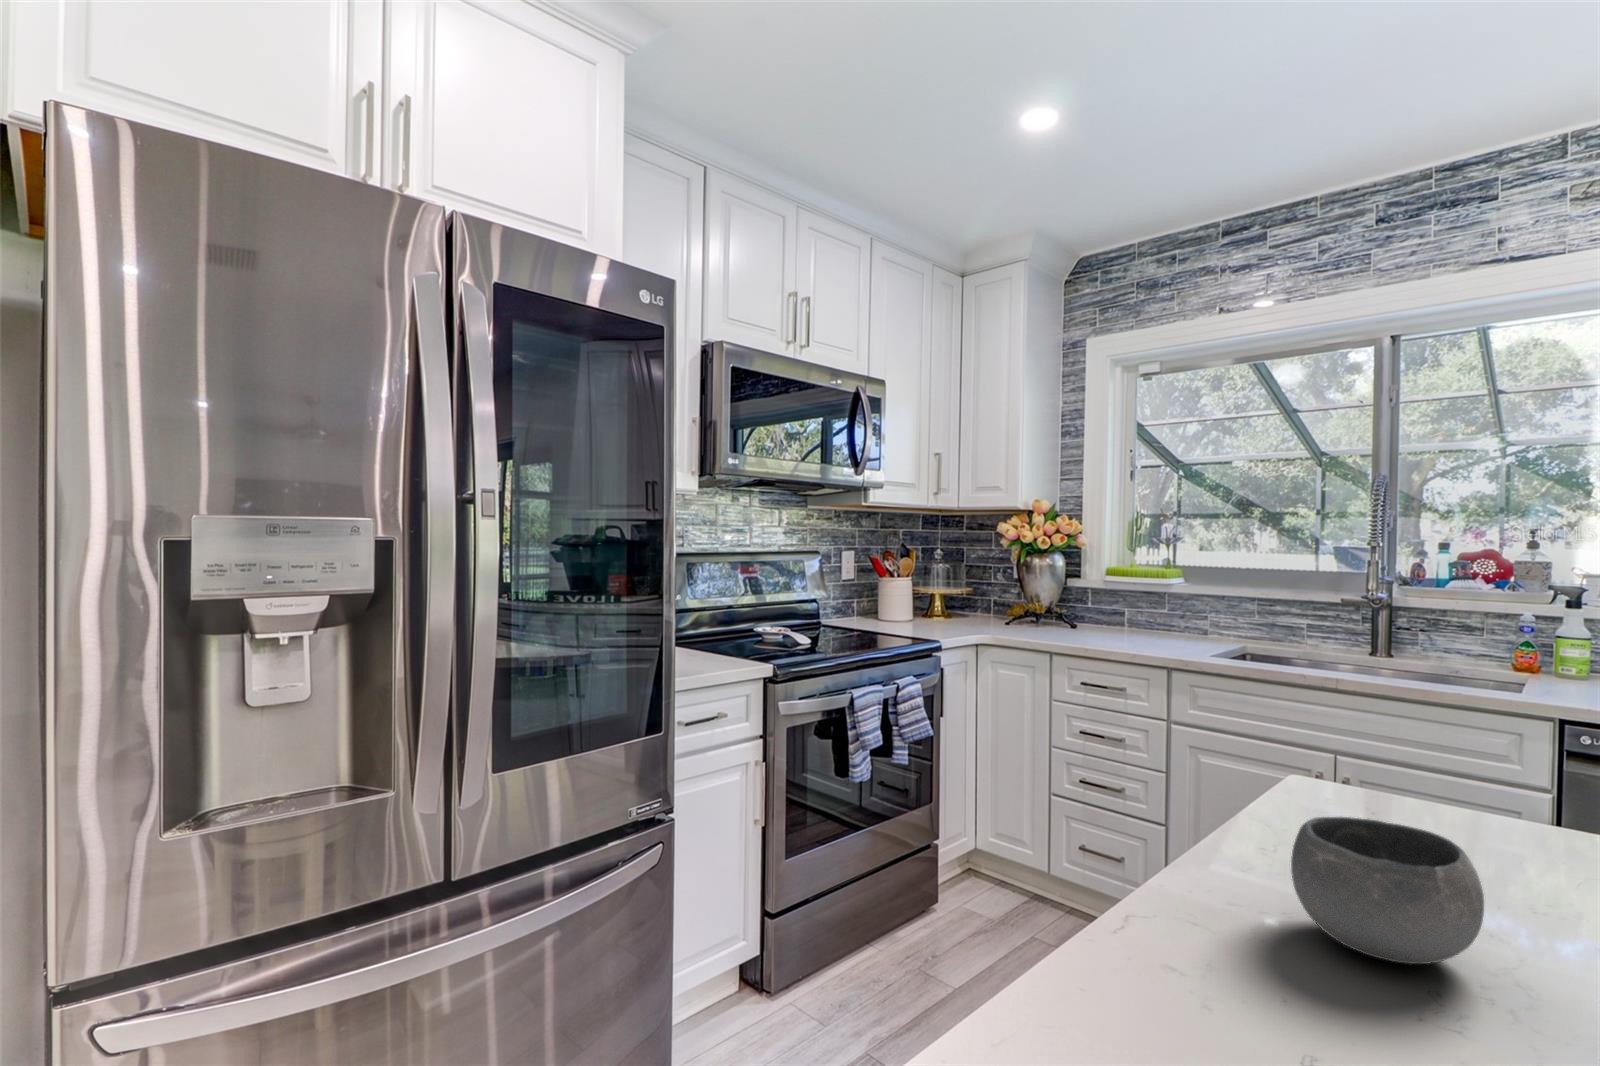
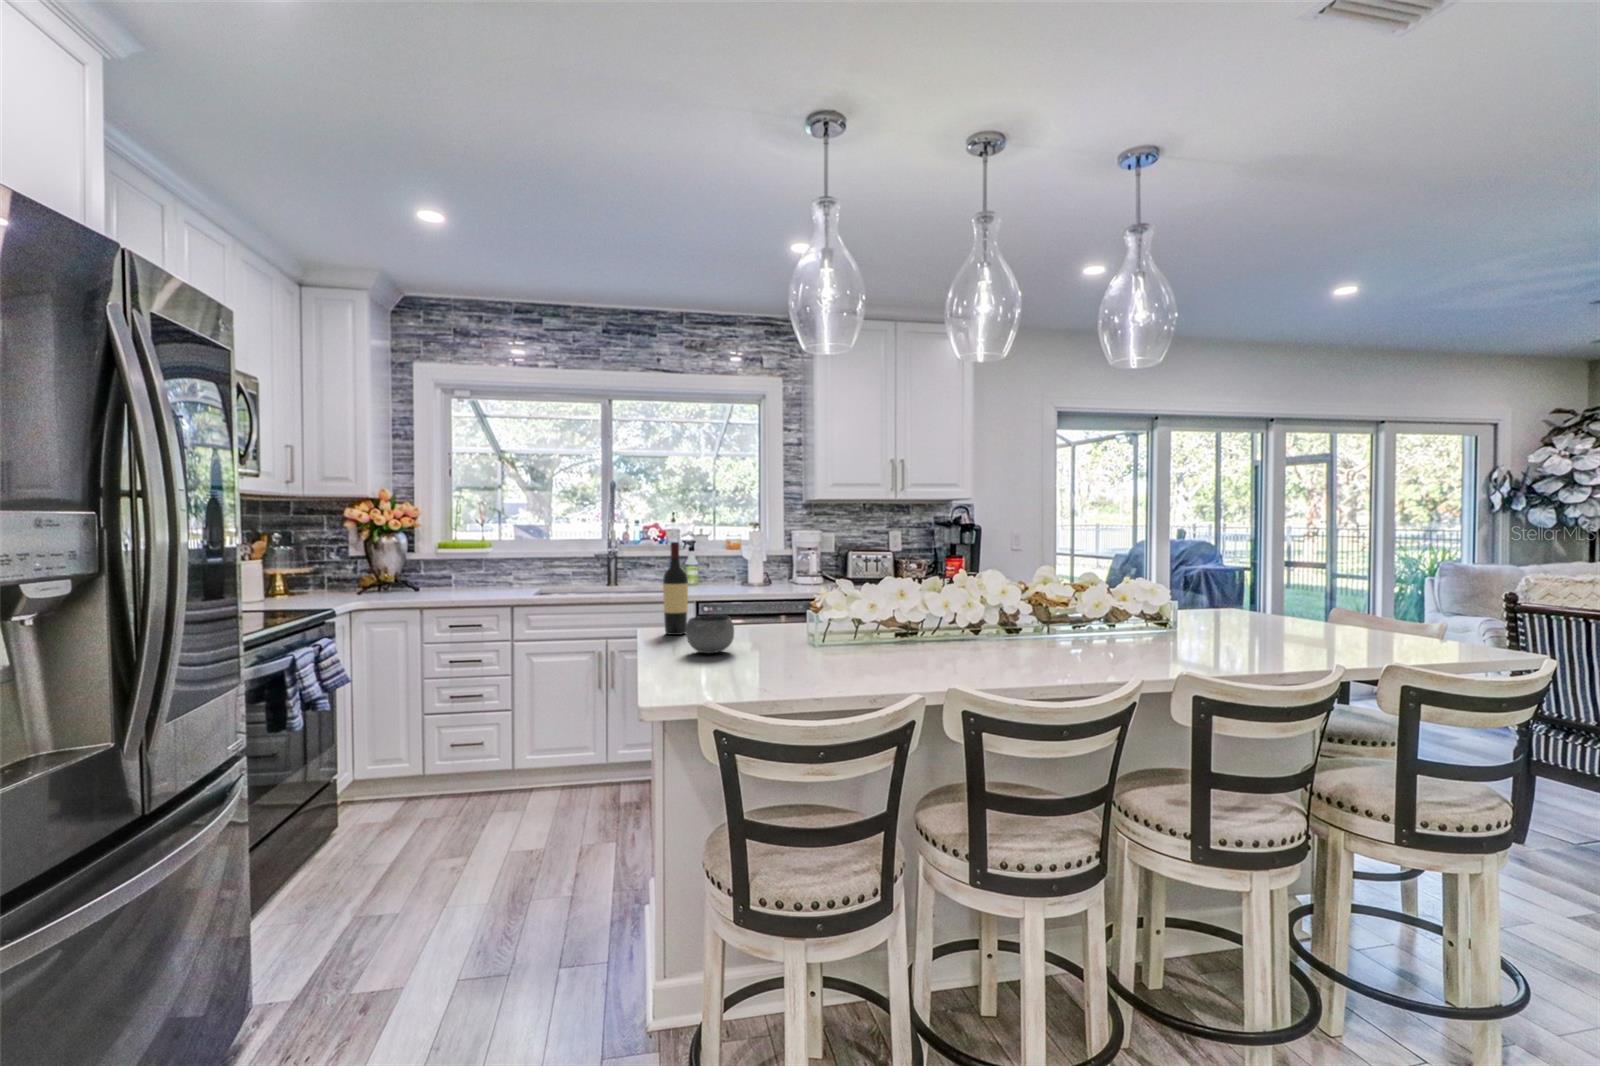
wine bottle: none [1325,589,1402,830] -> present [663,542,688,635]

